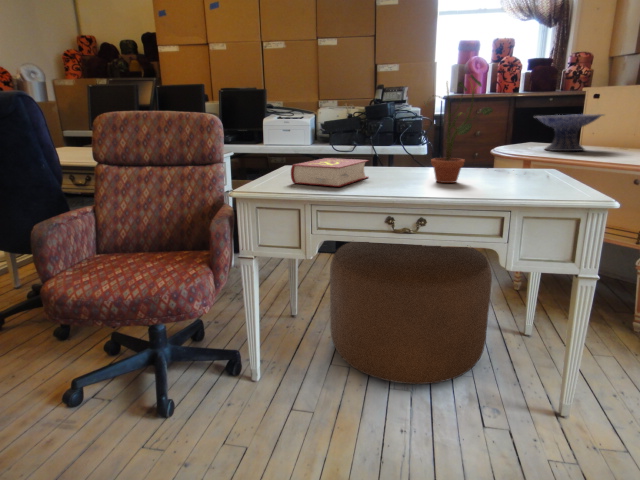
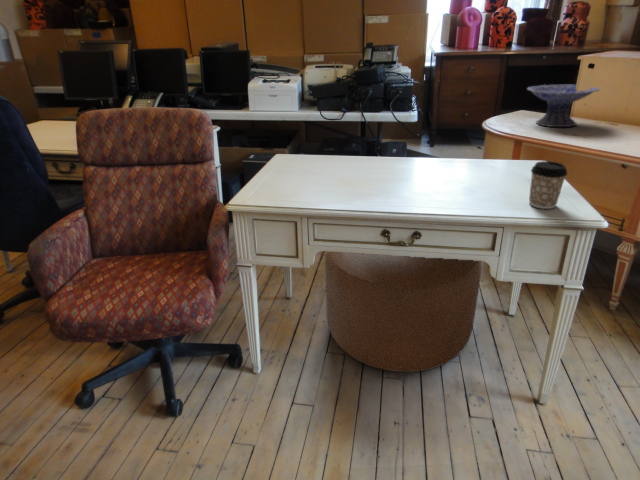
potted plant: present [425,74,493,183] -> none [419,67,489,188]
coffee cup: none [537,149,574,195] -> present [529,161,567,209]
book: present [291,158,369,187] -> none [285,156,363,198]

